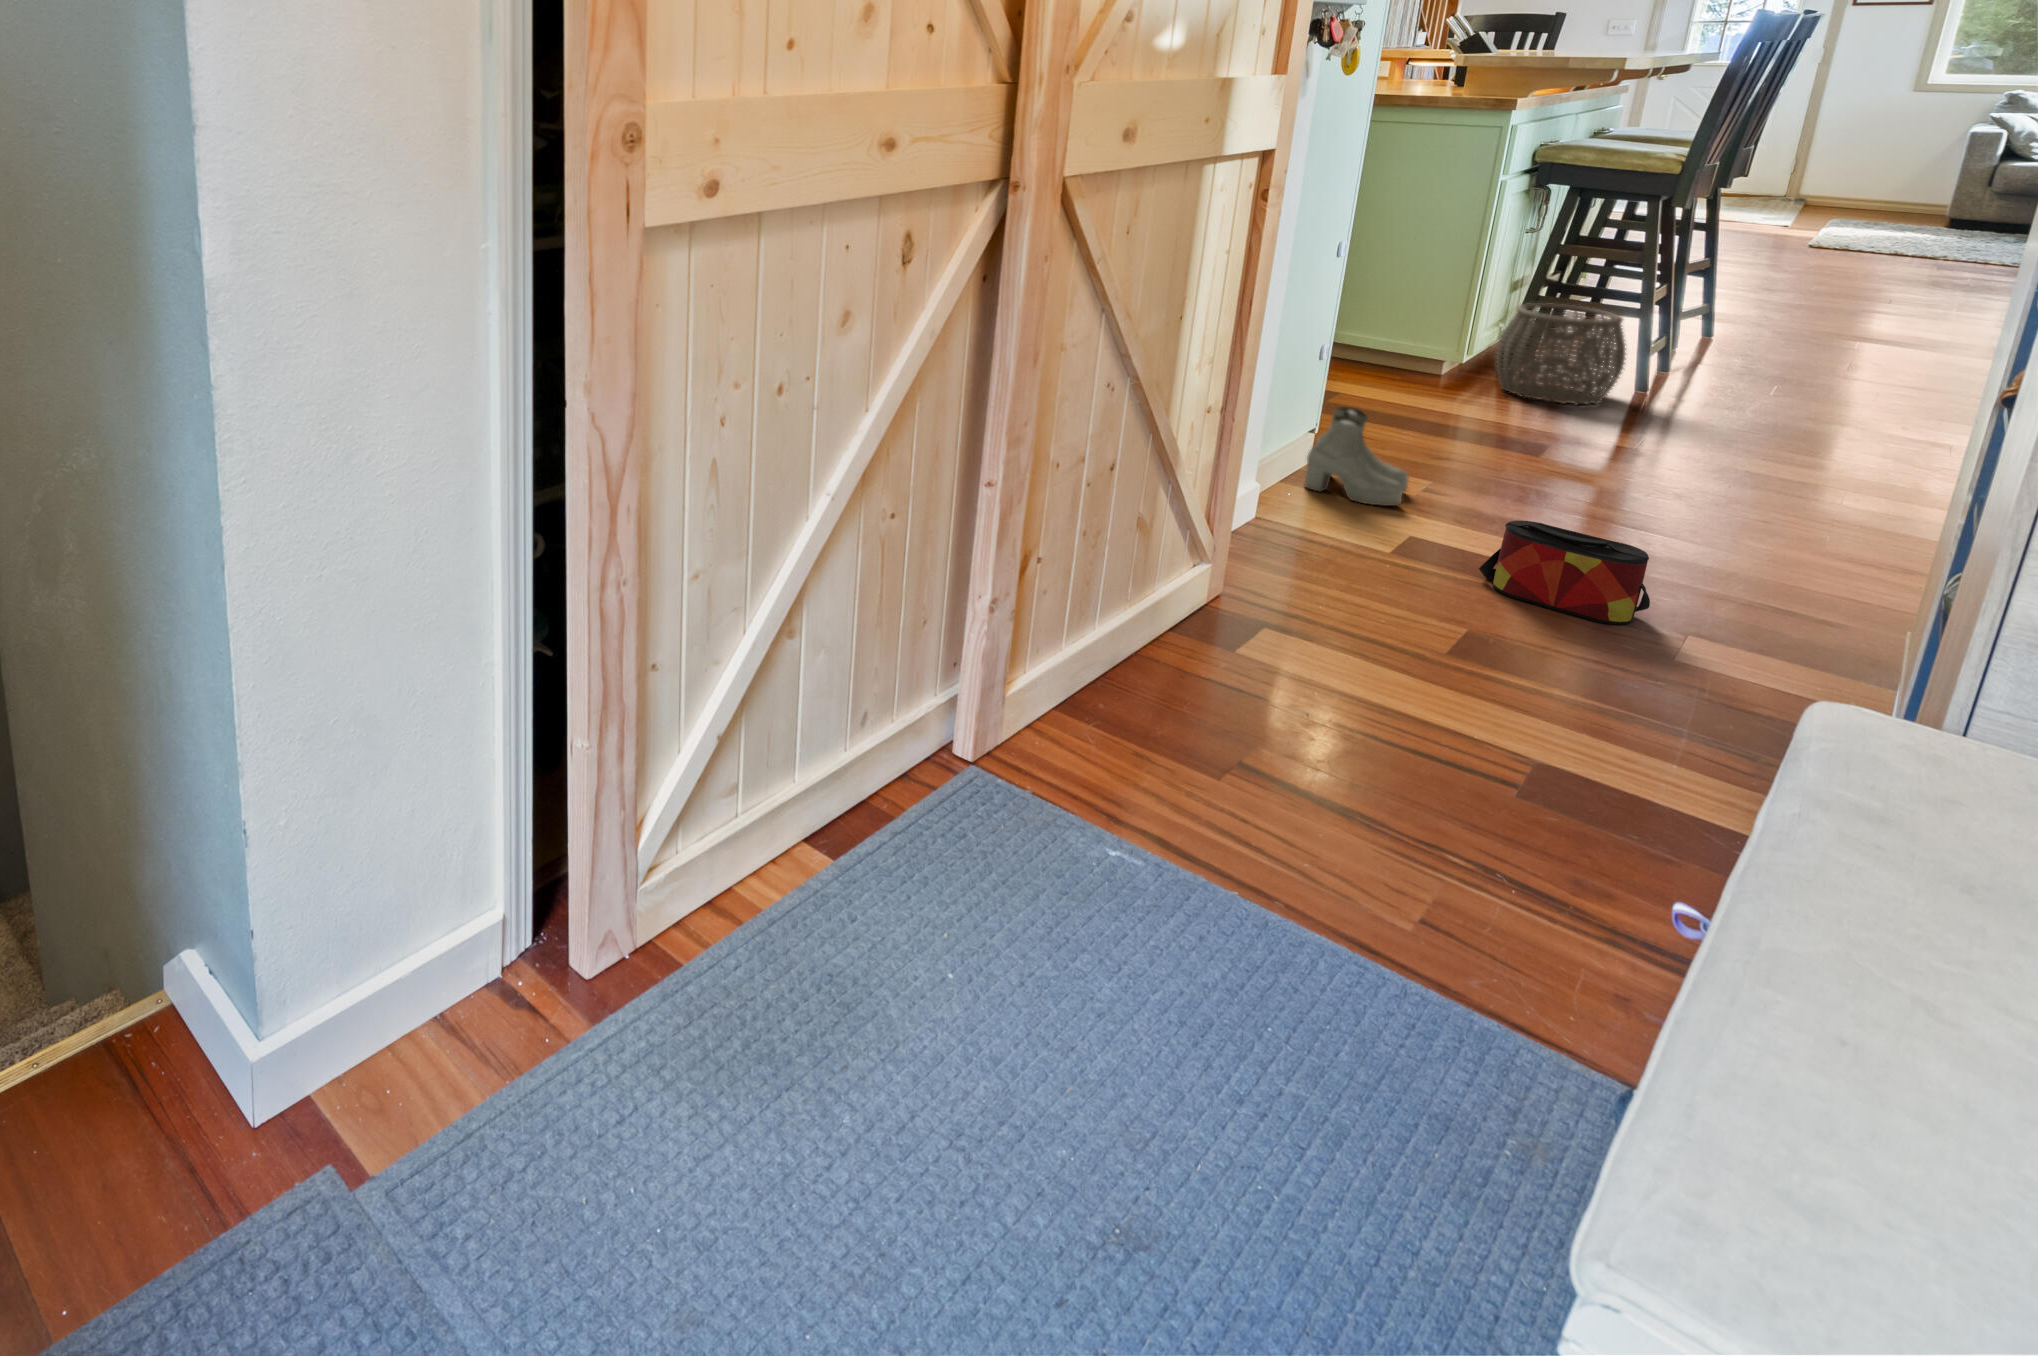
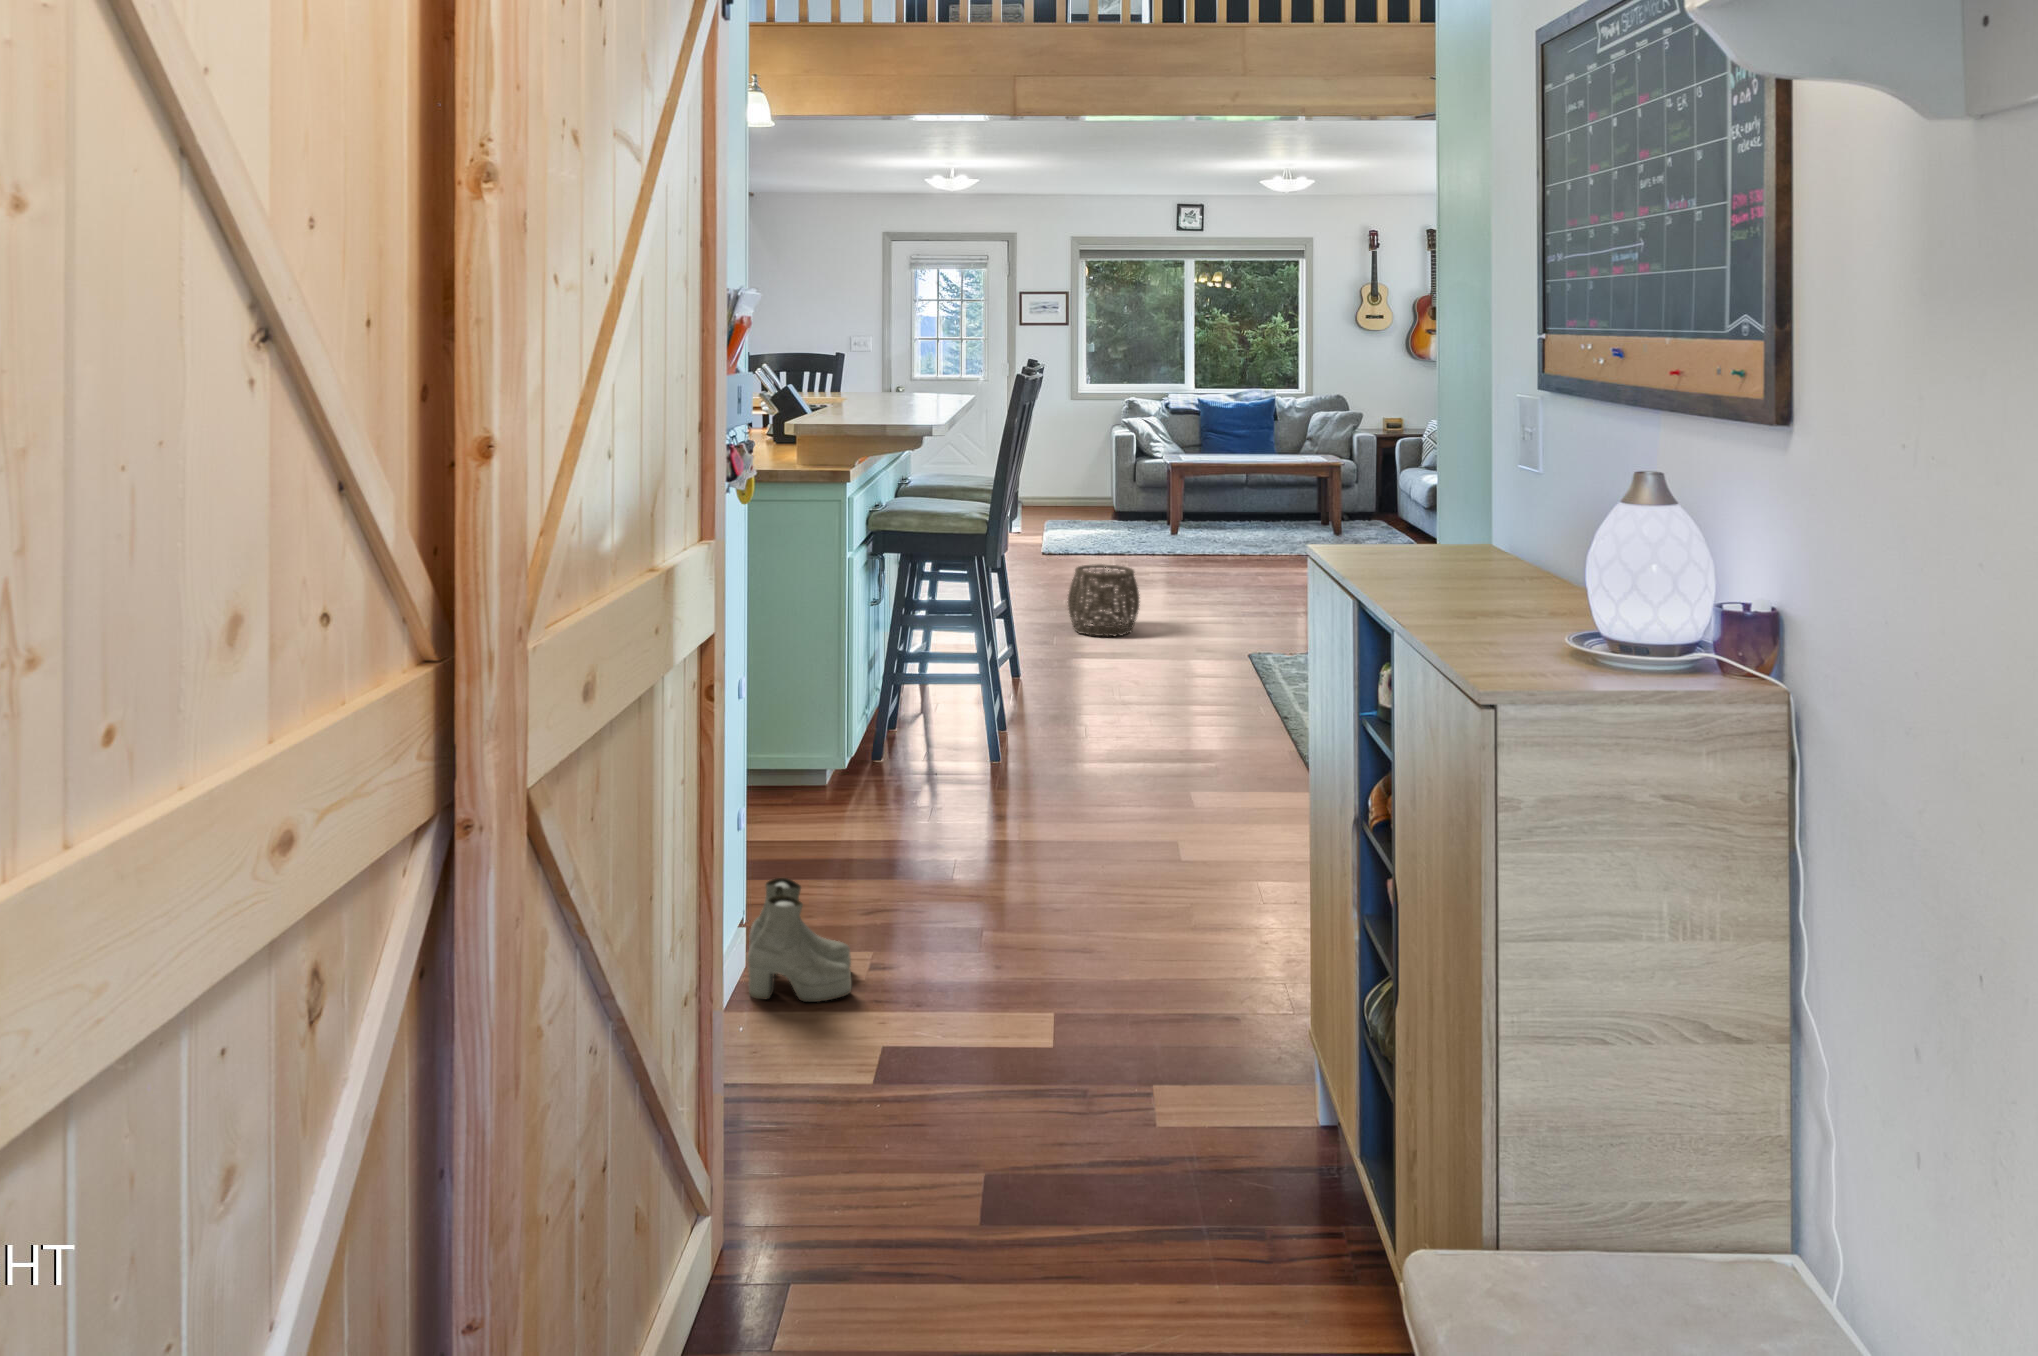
woven basket: present [1496,303,1626,405] -> present [1068,564,1140,636]
bag: present [1479,520,1650,625] -> none [953,993,1101,1097]

